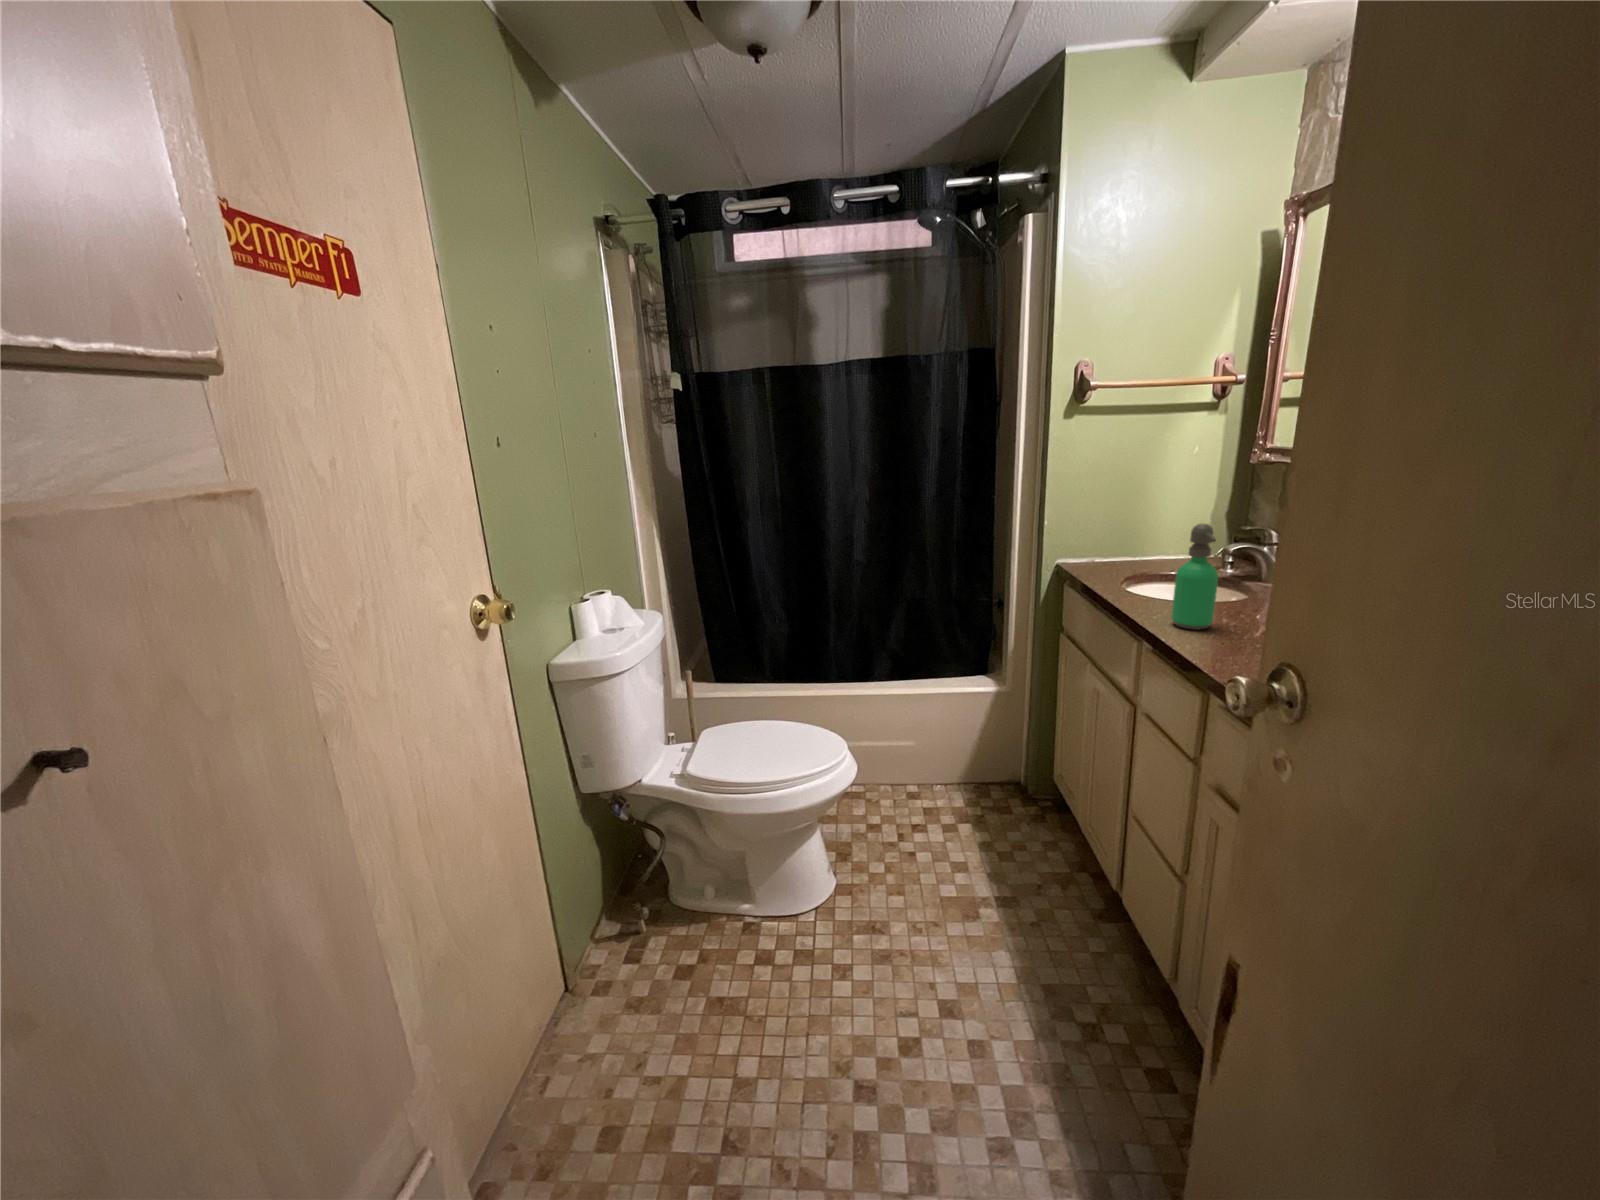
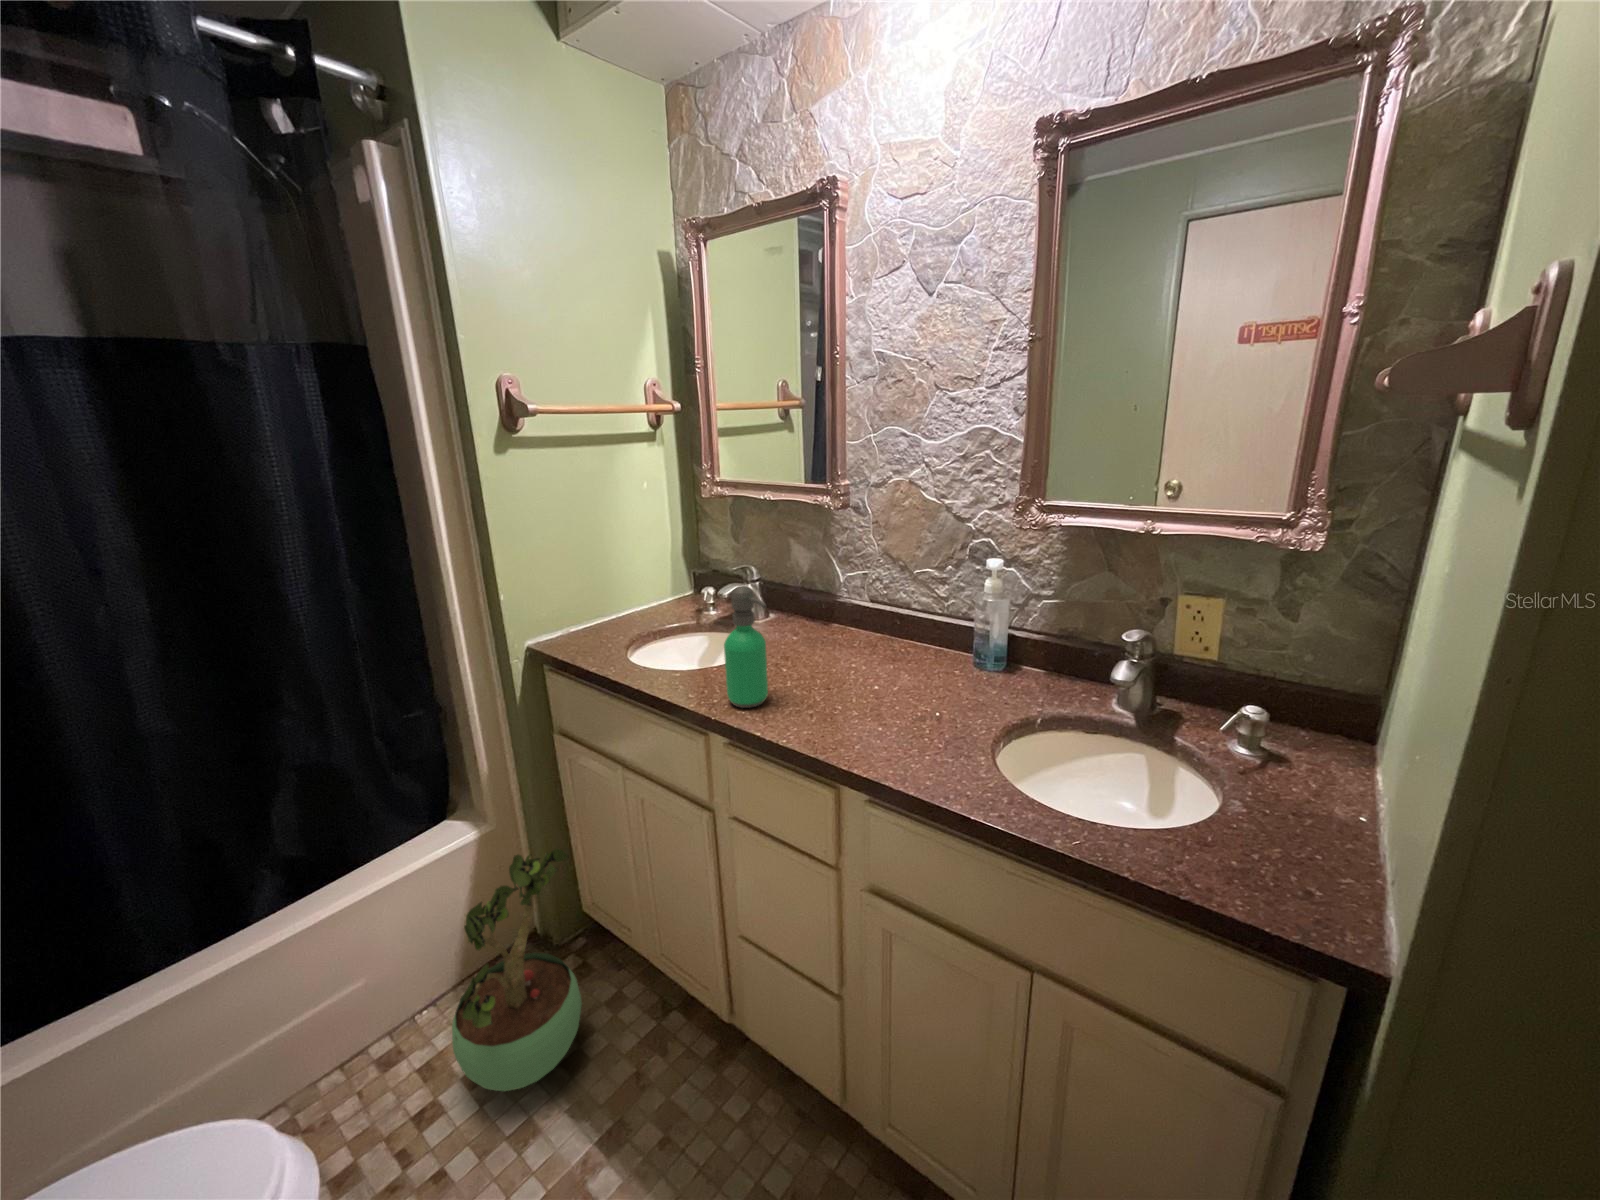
potted plant: none [940,693,1041,848] -> present [452,849,582,1091]

